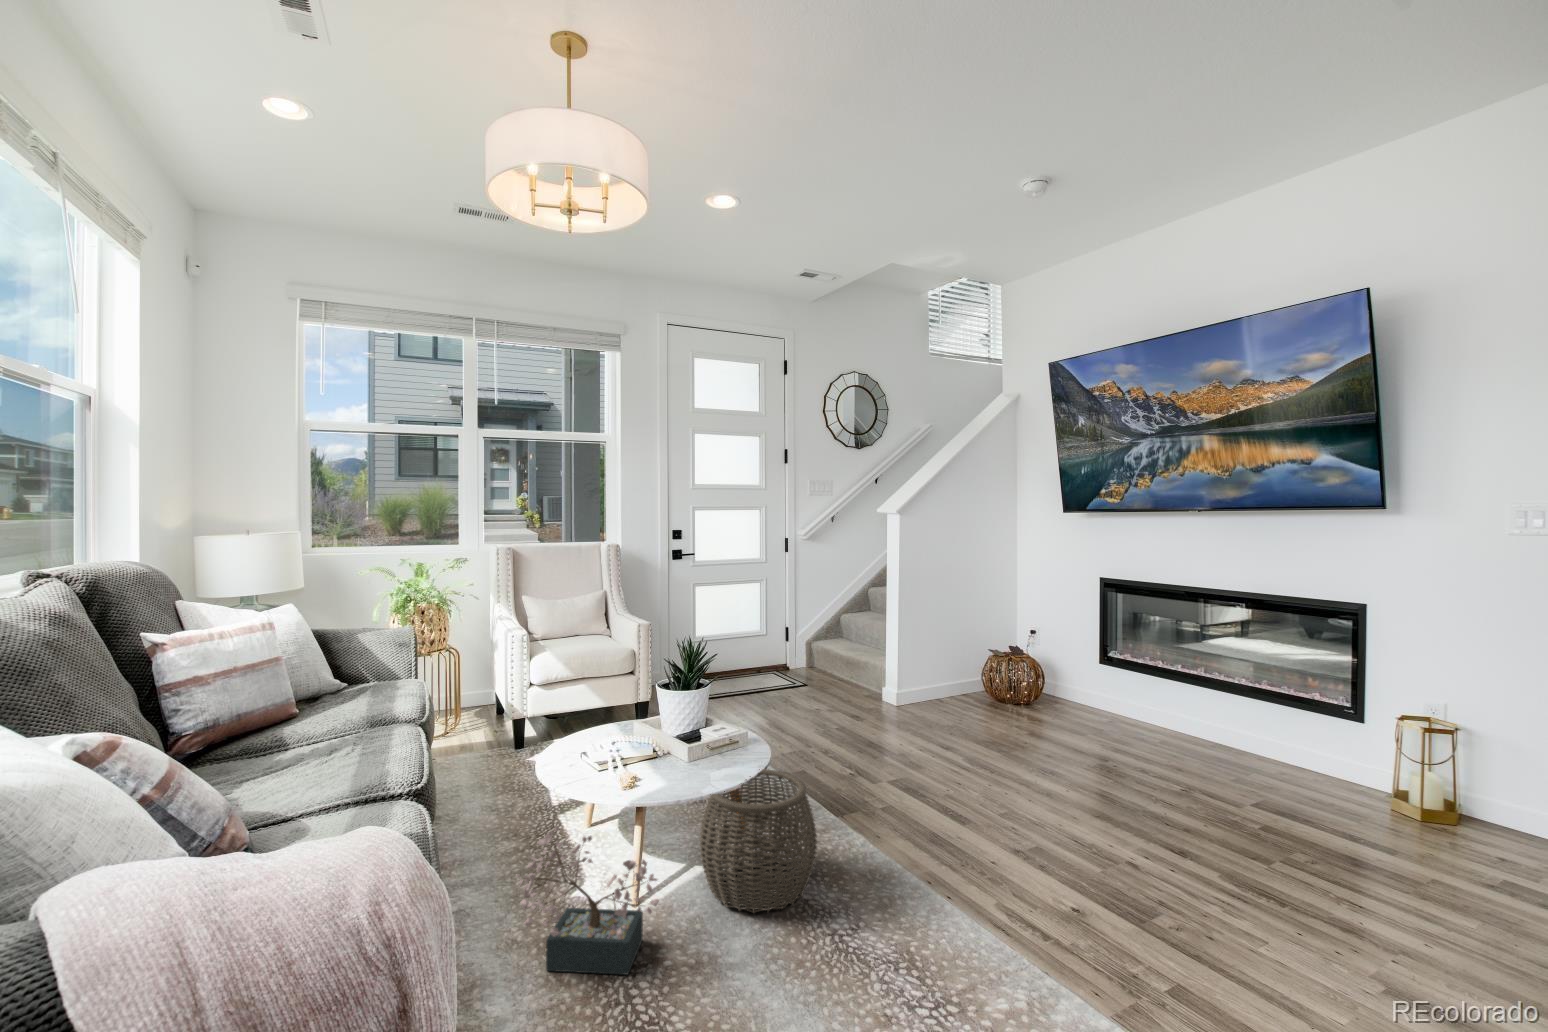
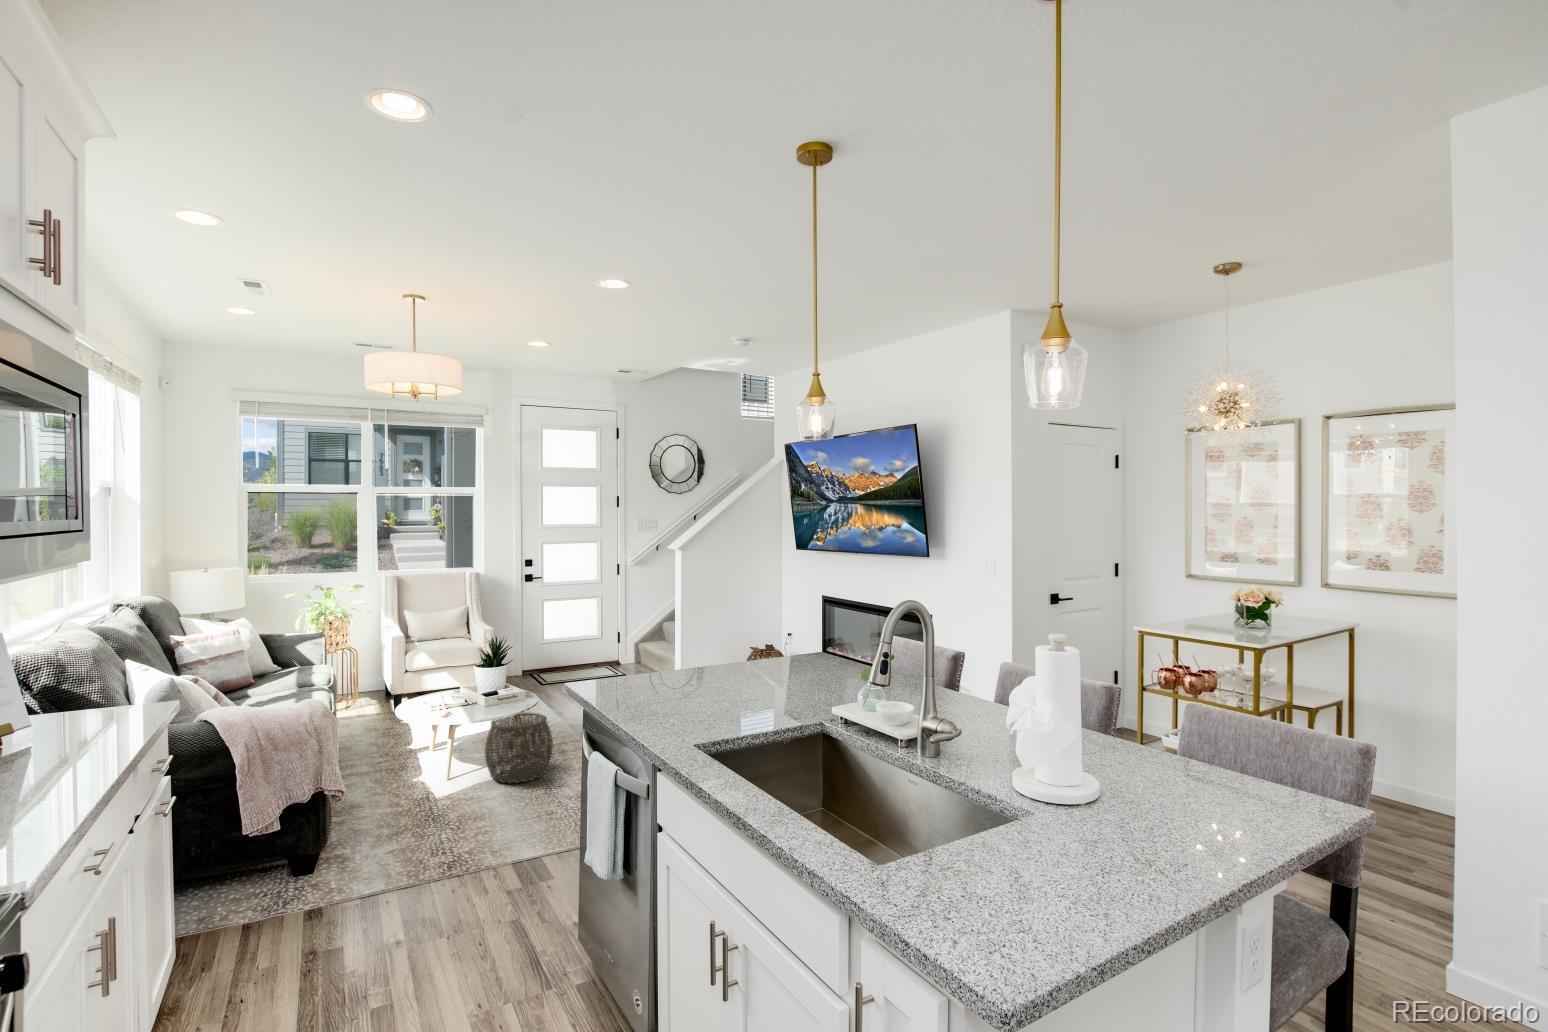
decorative plant: present [516,827,659,975] -> none [376,736,455,804]

